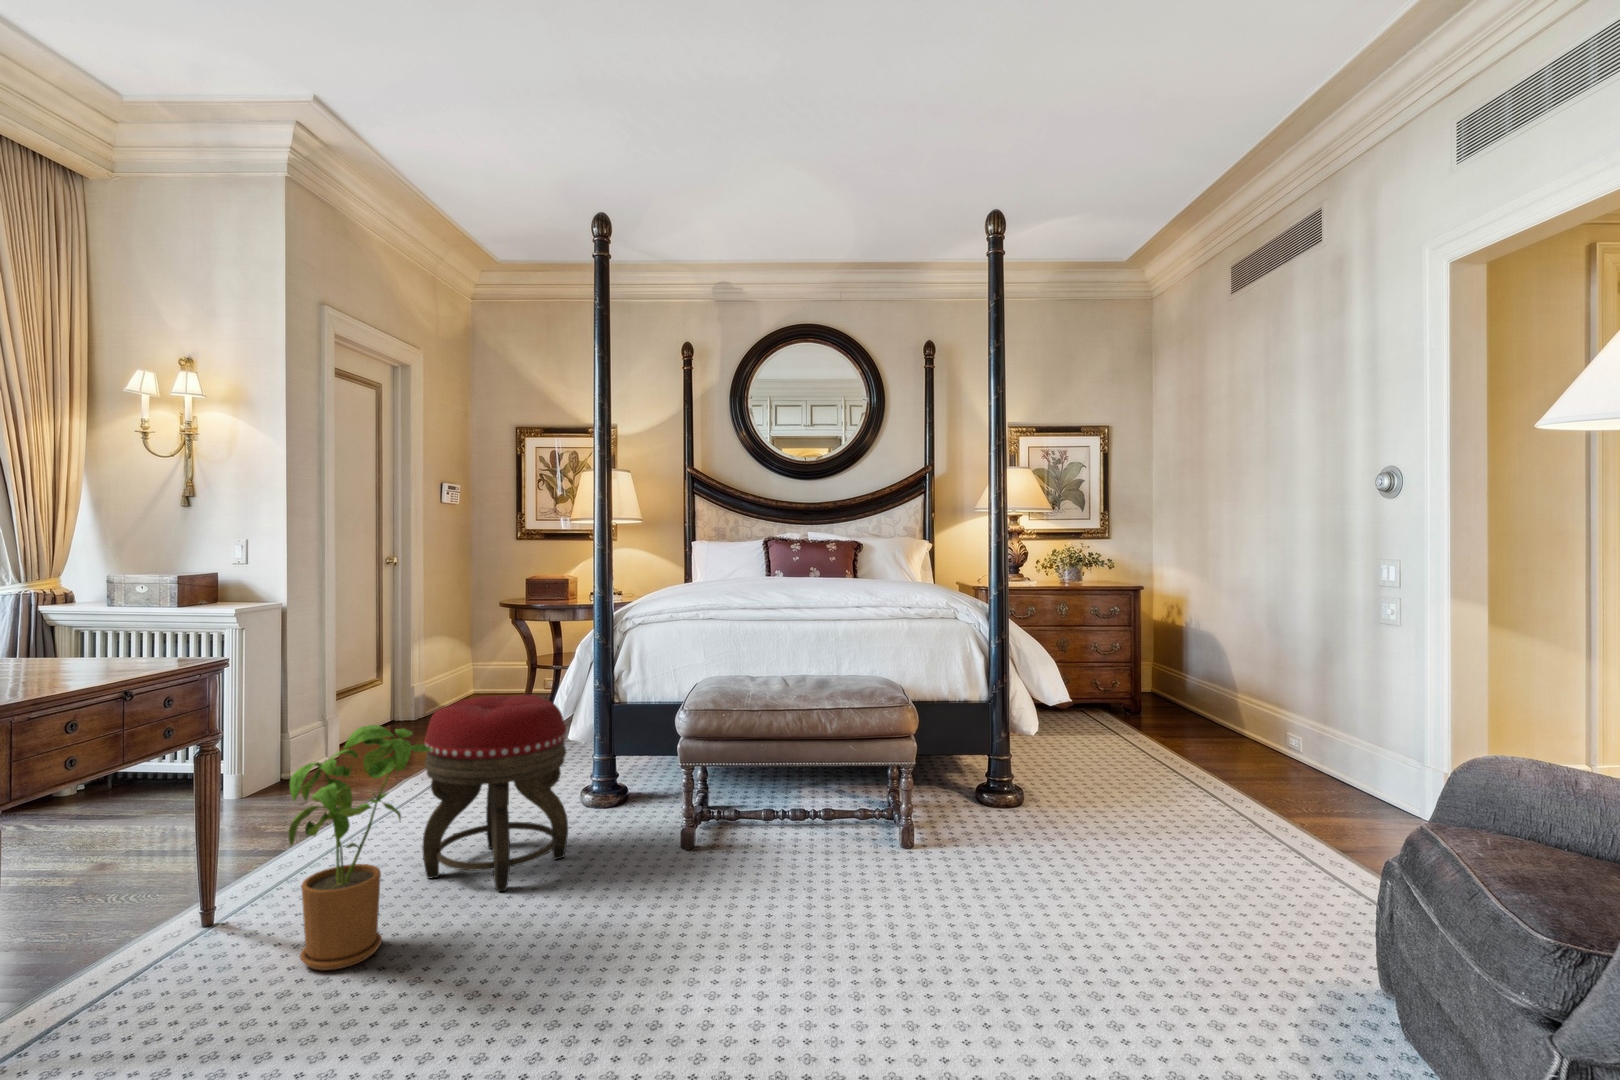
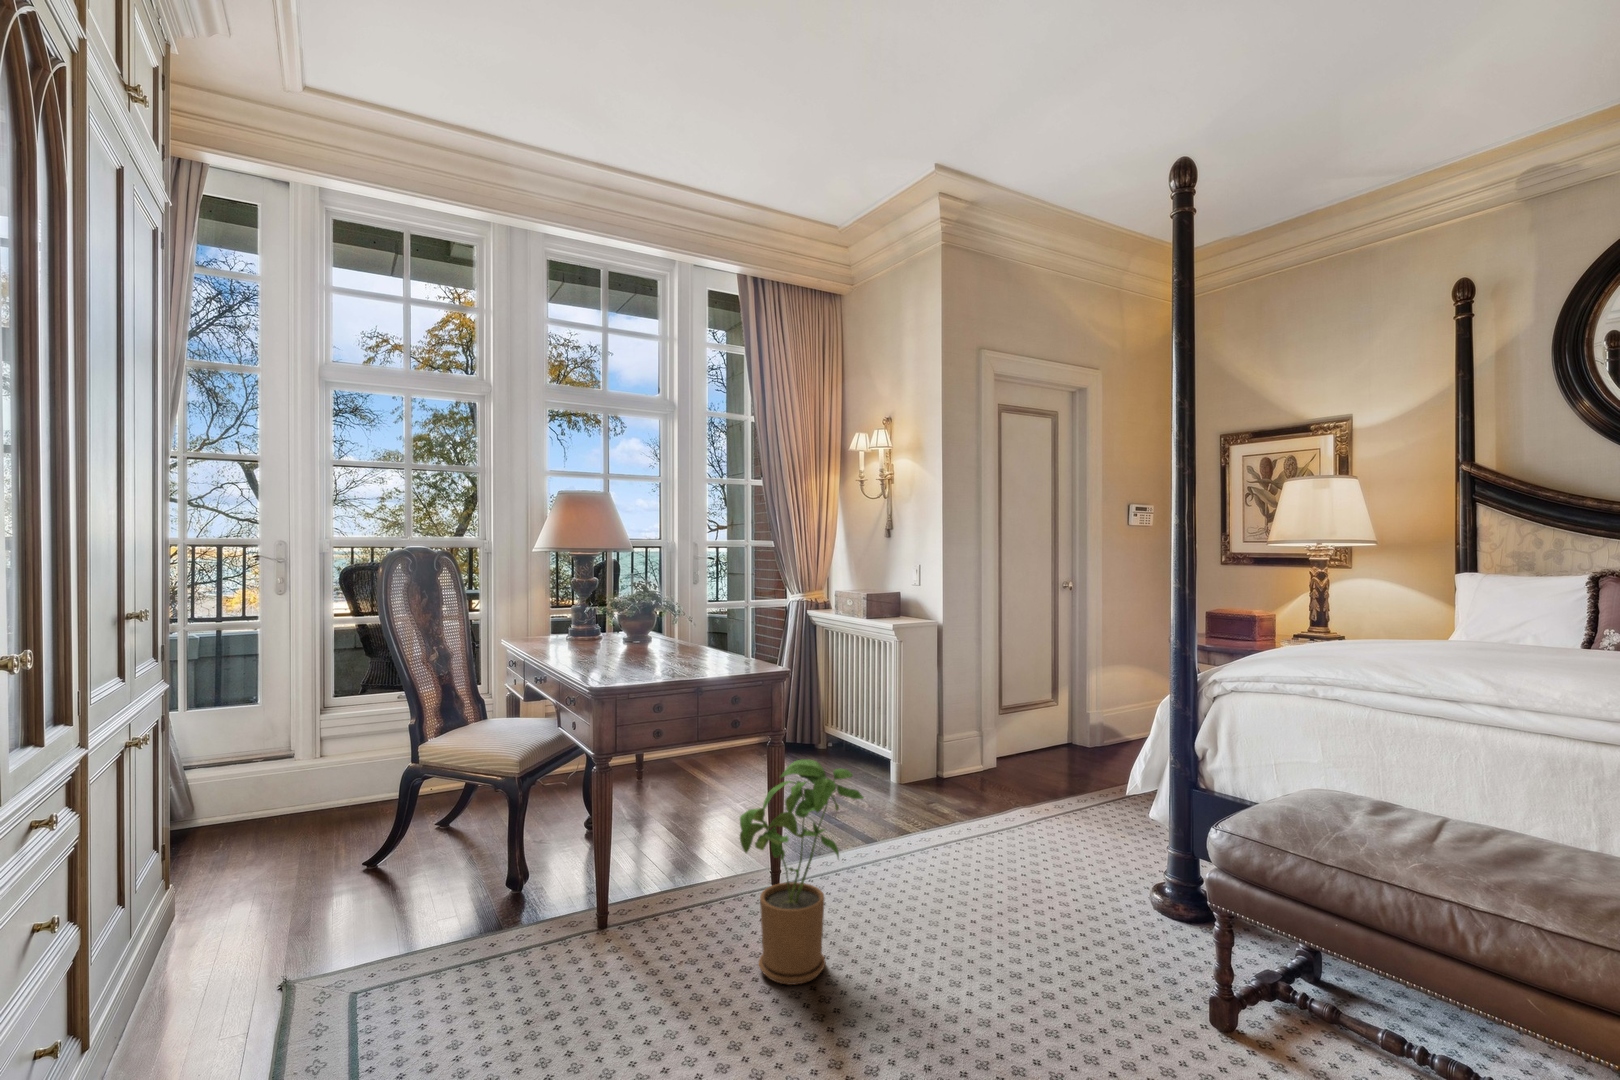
footstool: present [422,695,568,892] -> none [917,747,1068,975]

